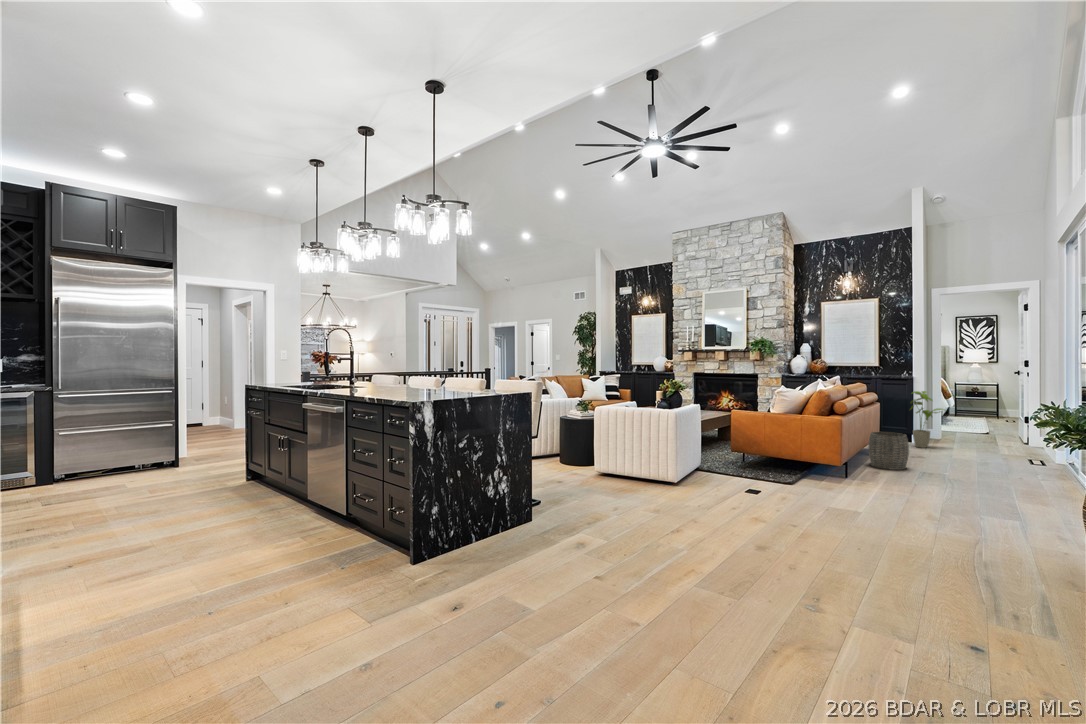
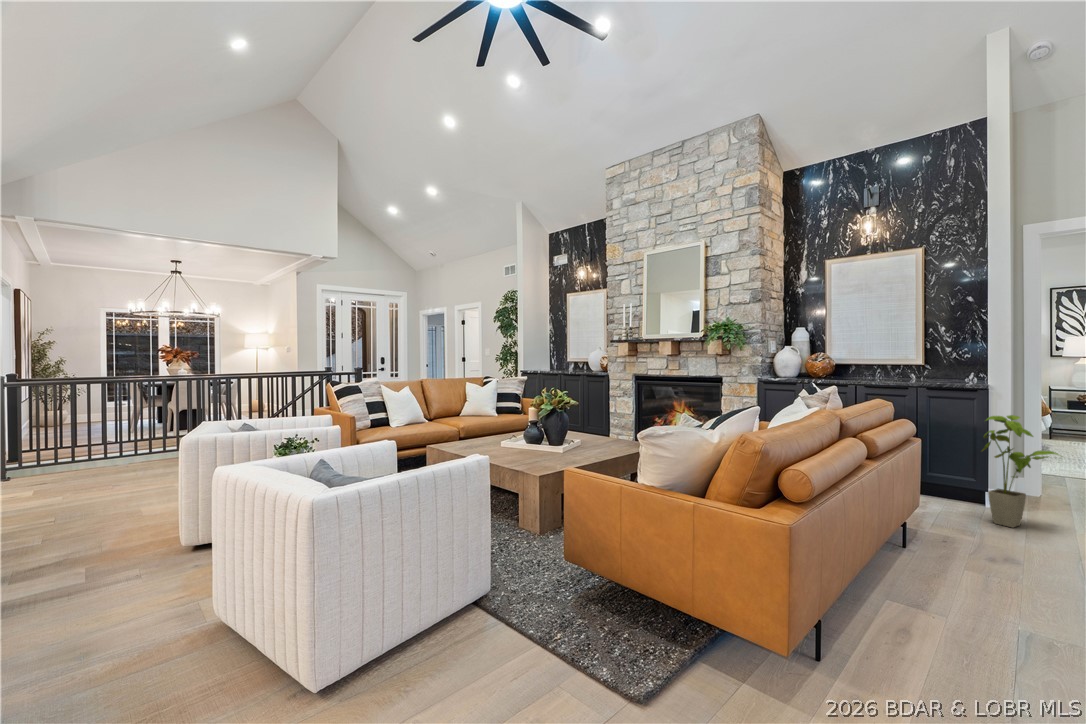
woven basket: present [868,432,909,470] -> none [886,518,985,625]

